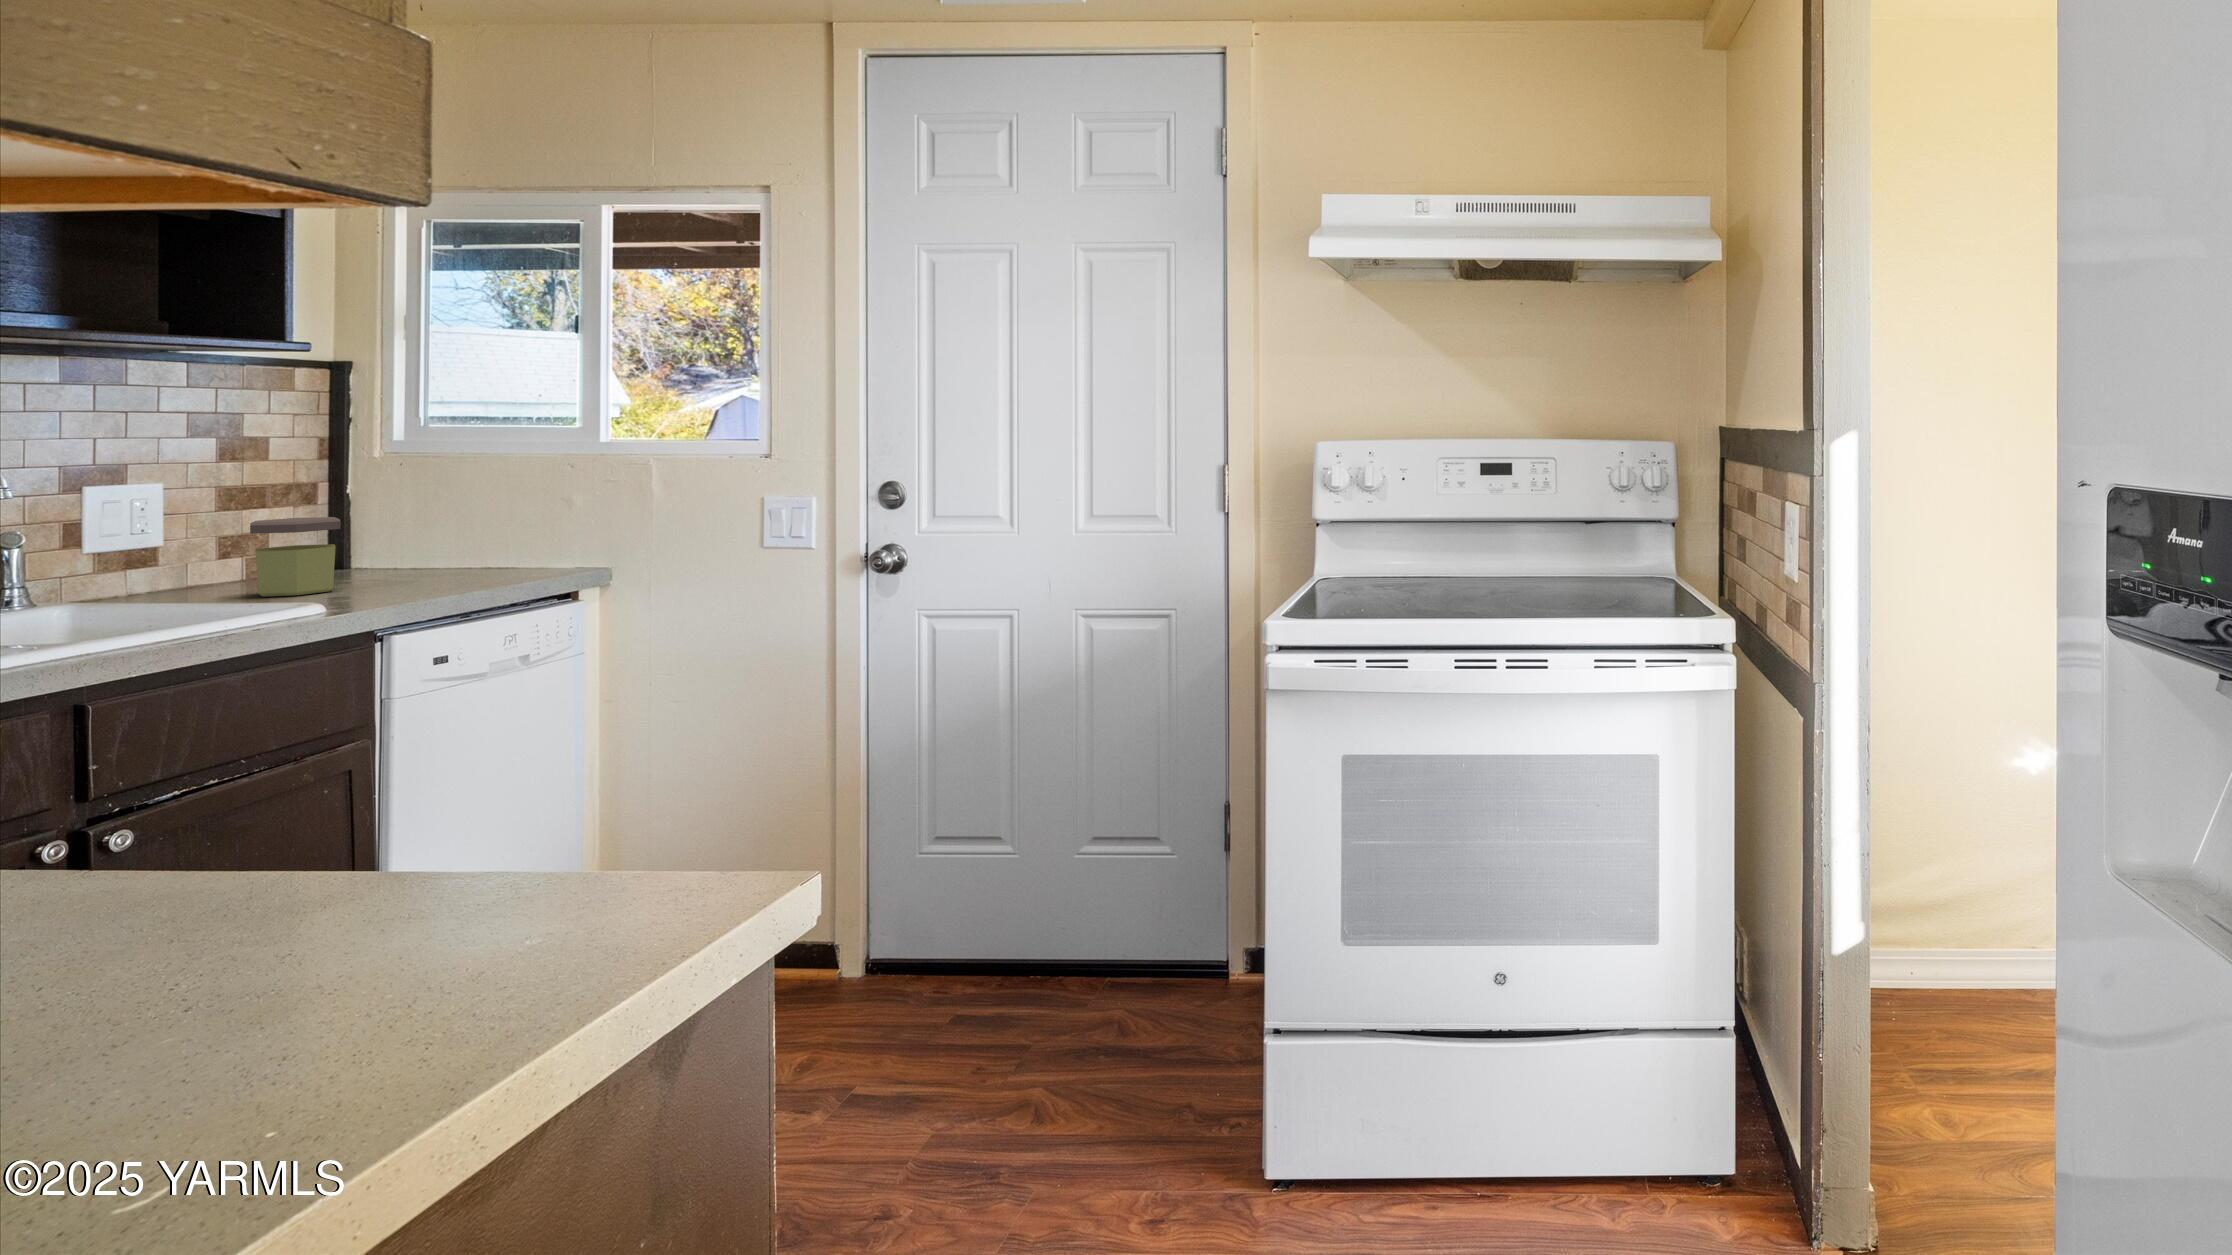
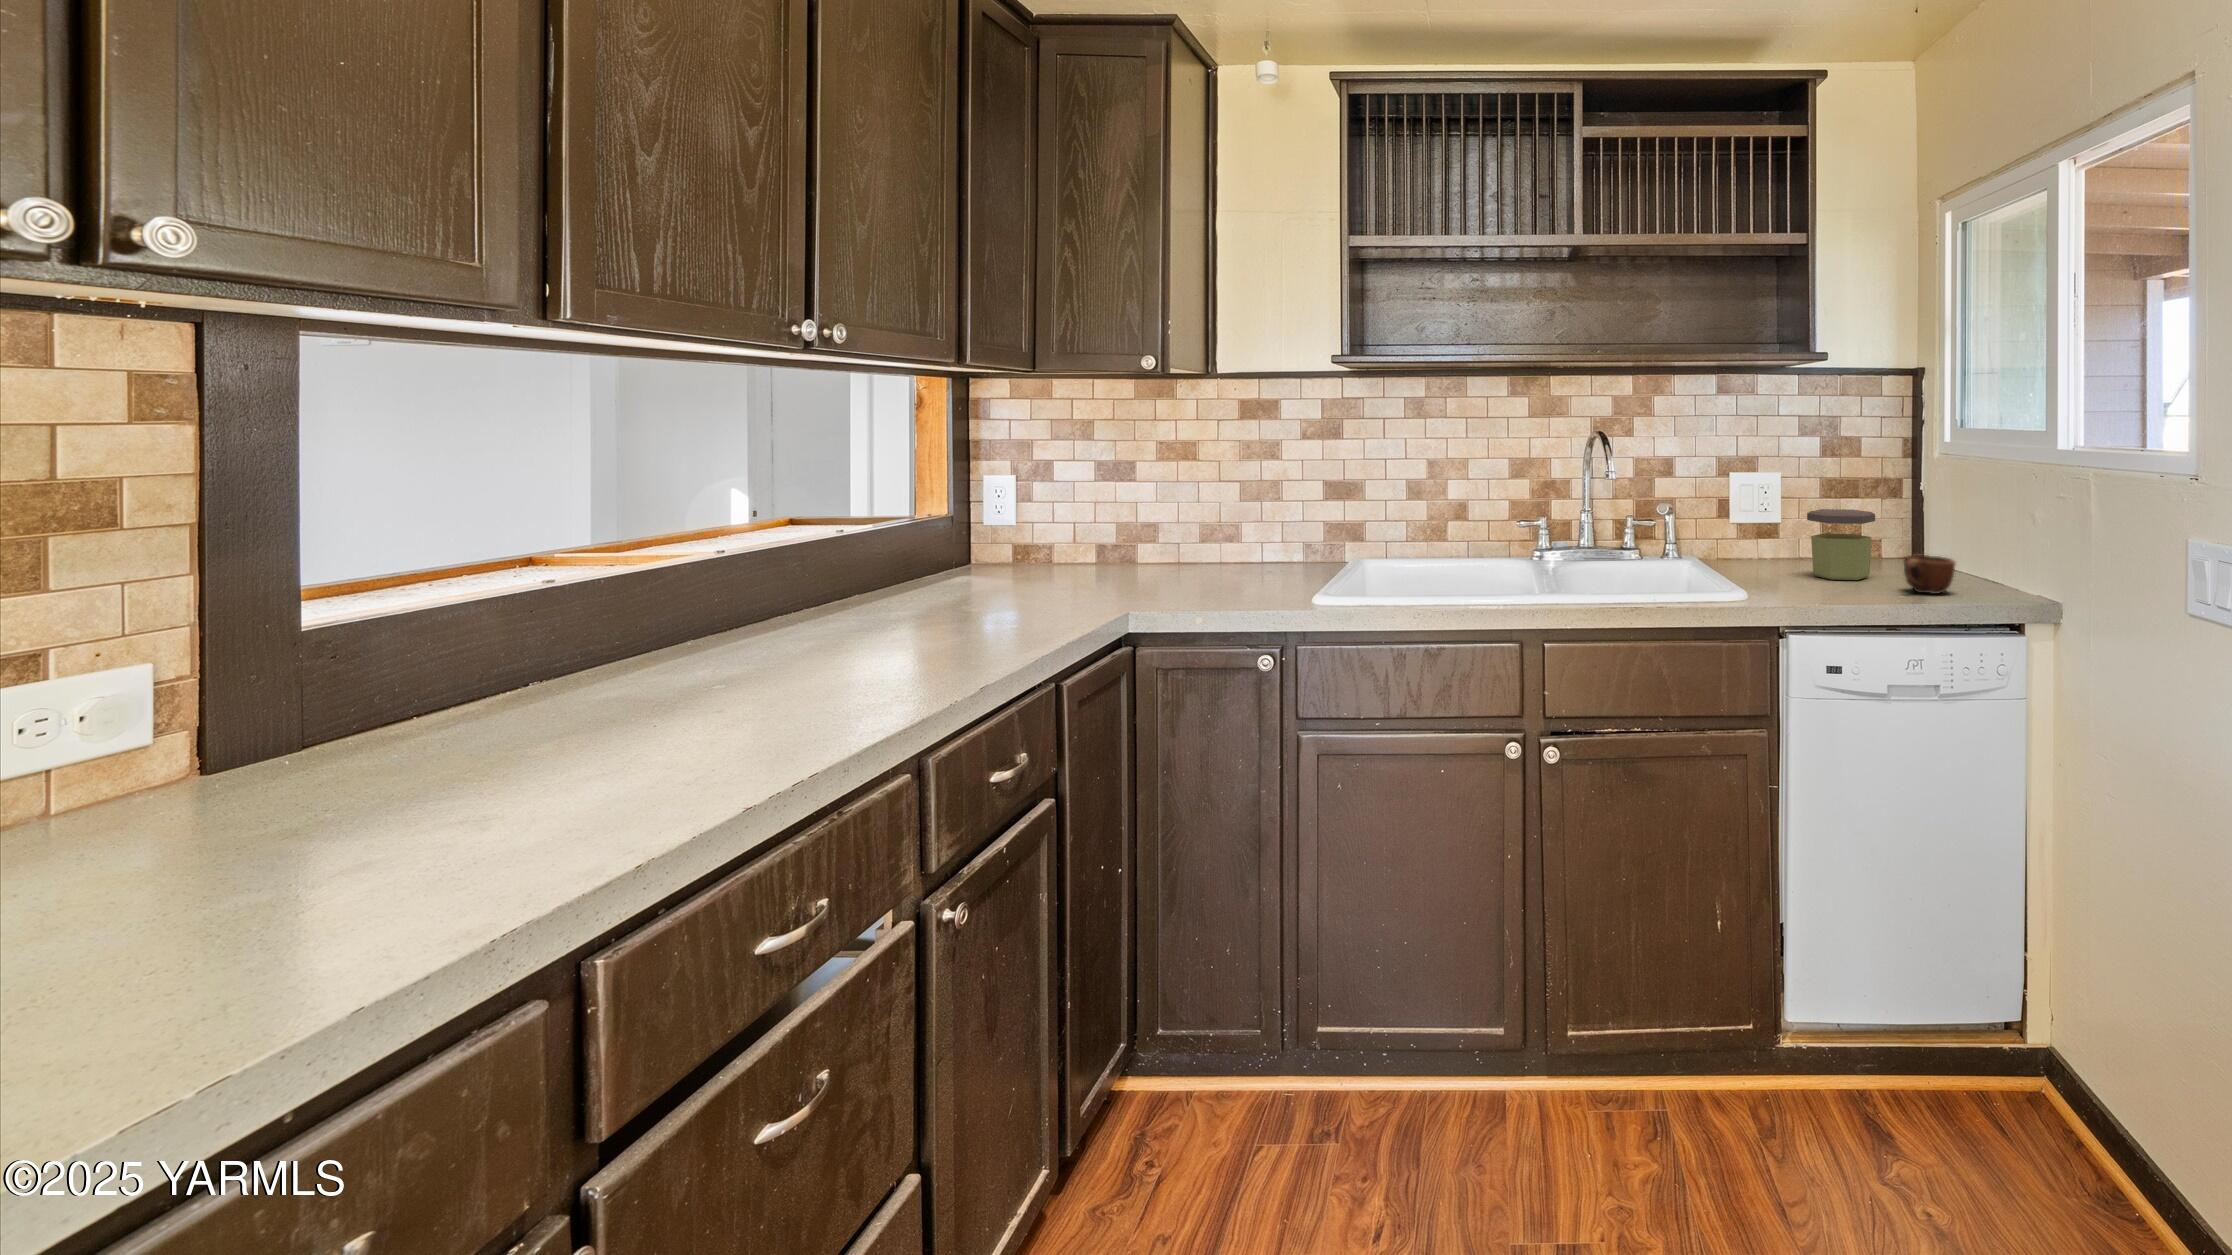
mug: none [413,550,476,587] -> present [1904,554,1956,594]

